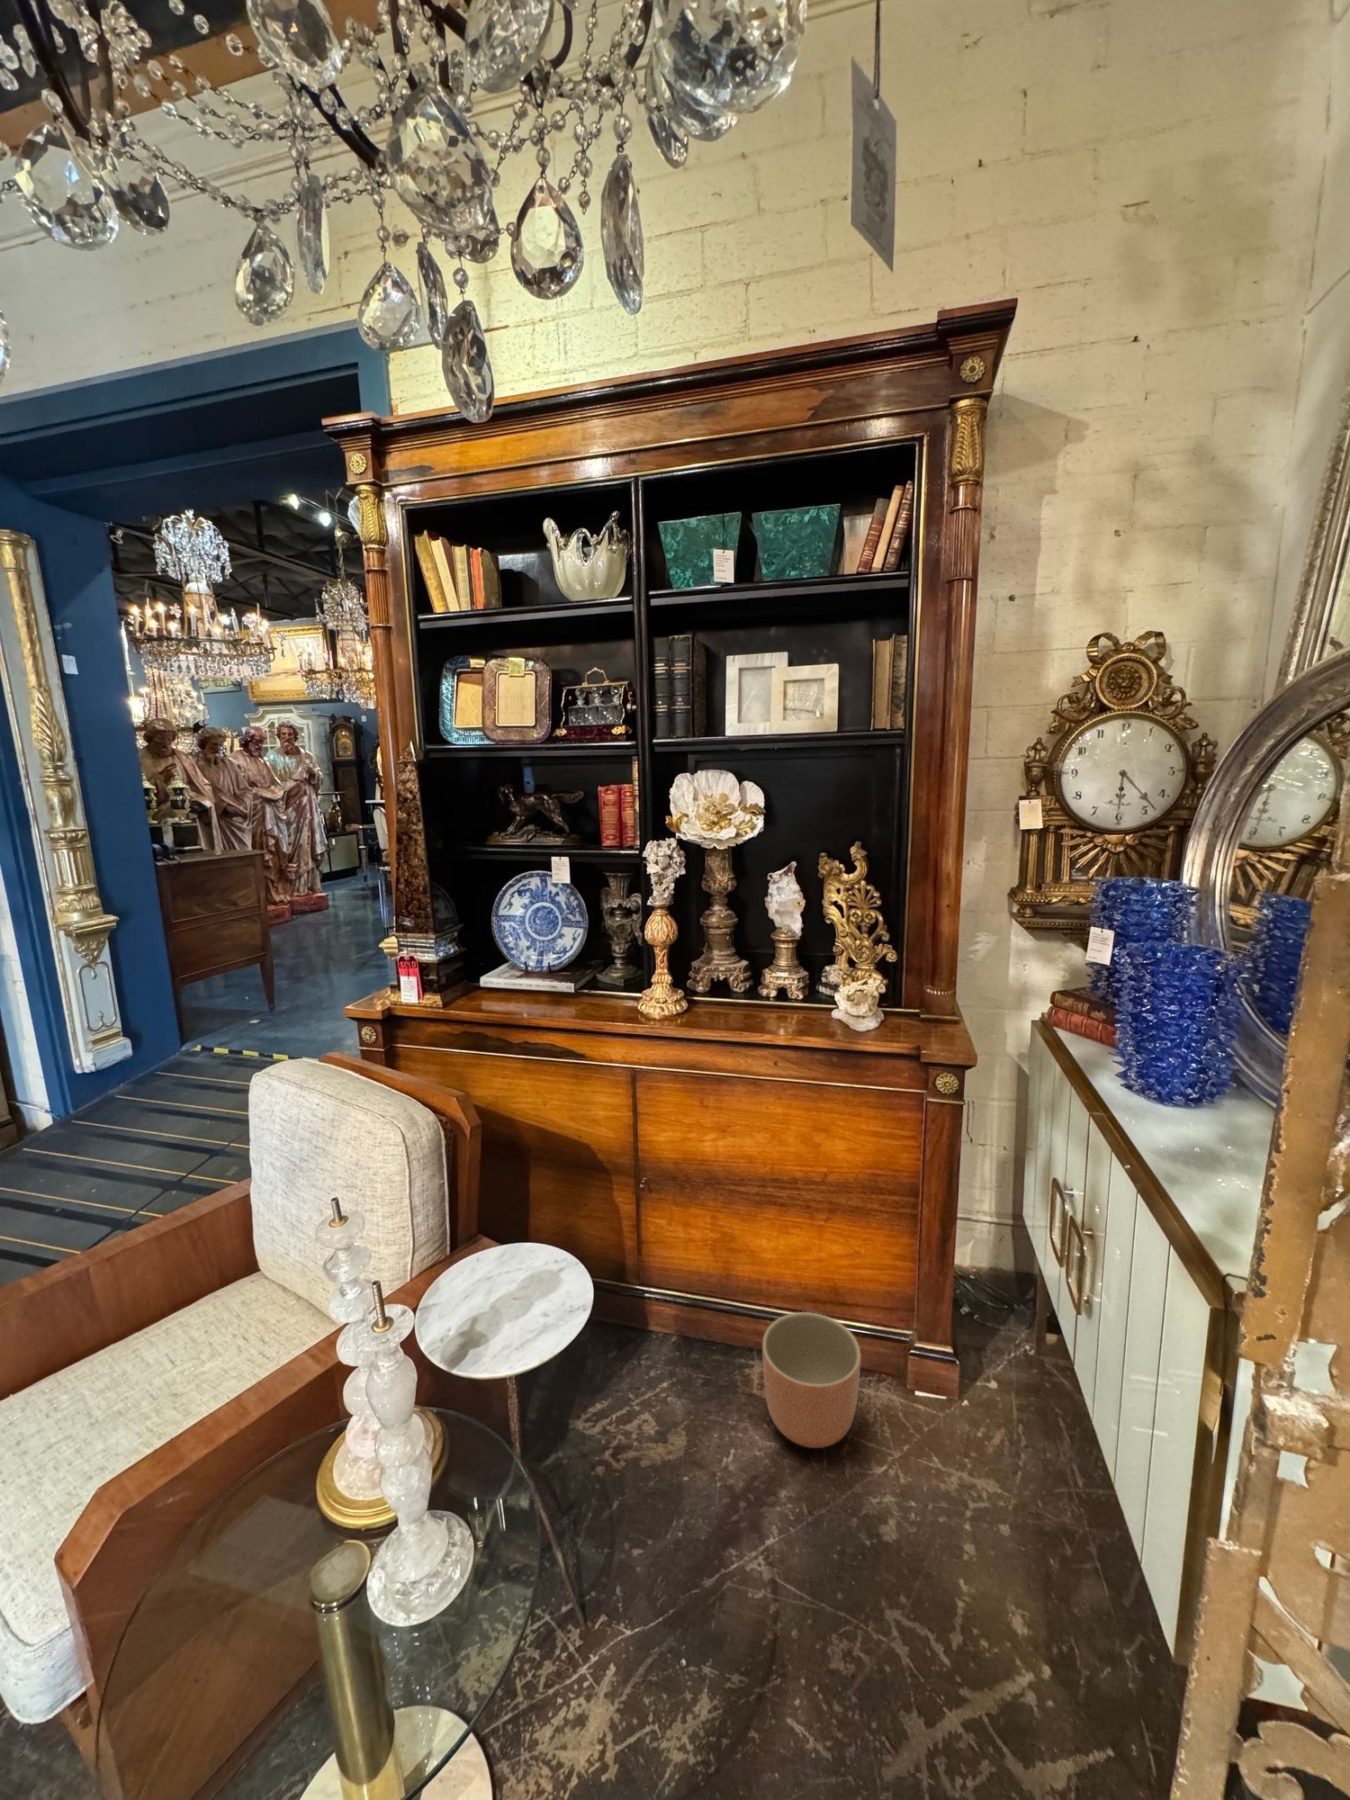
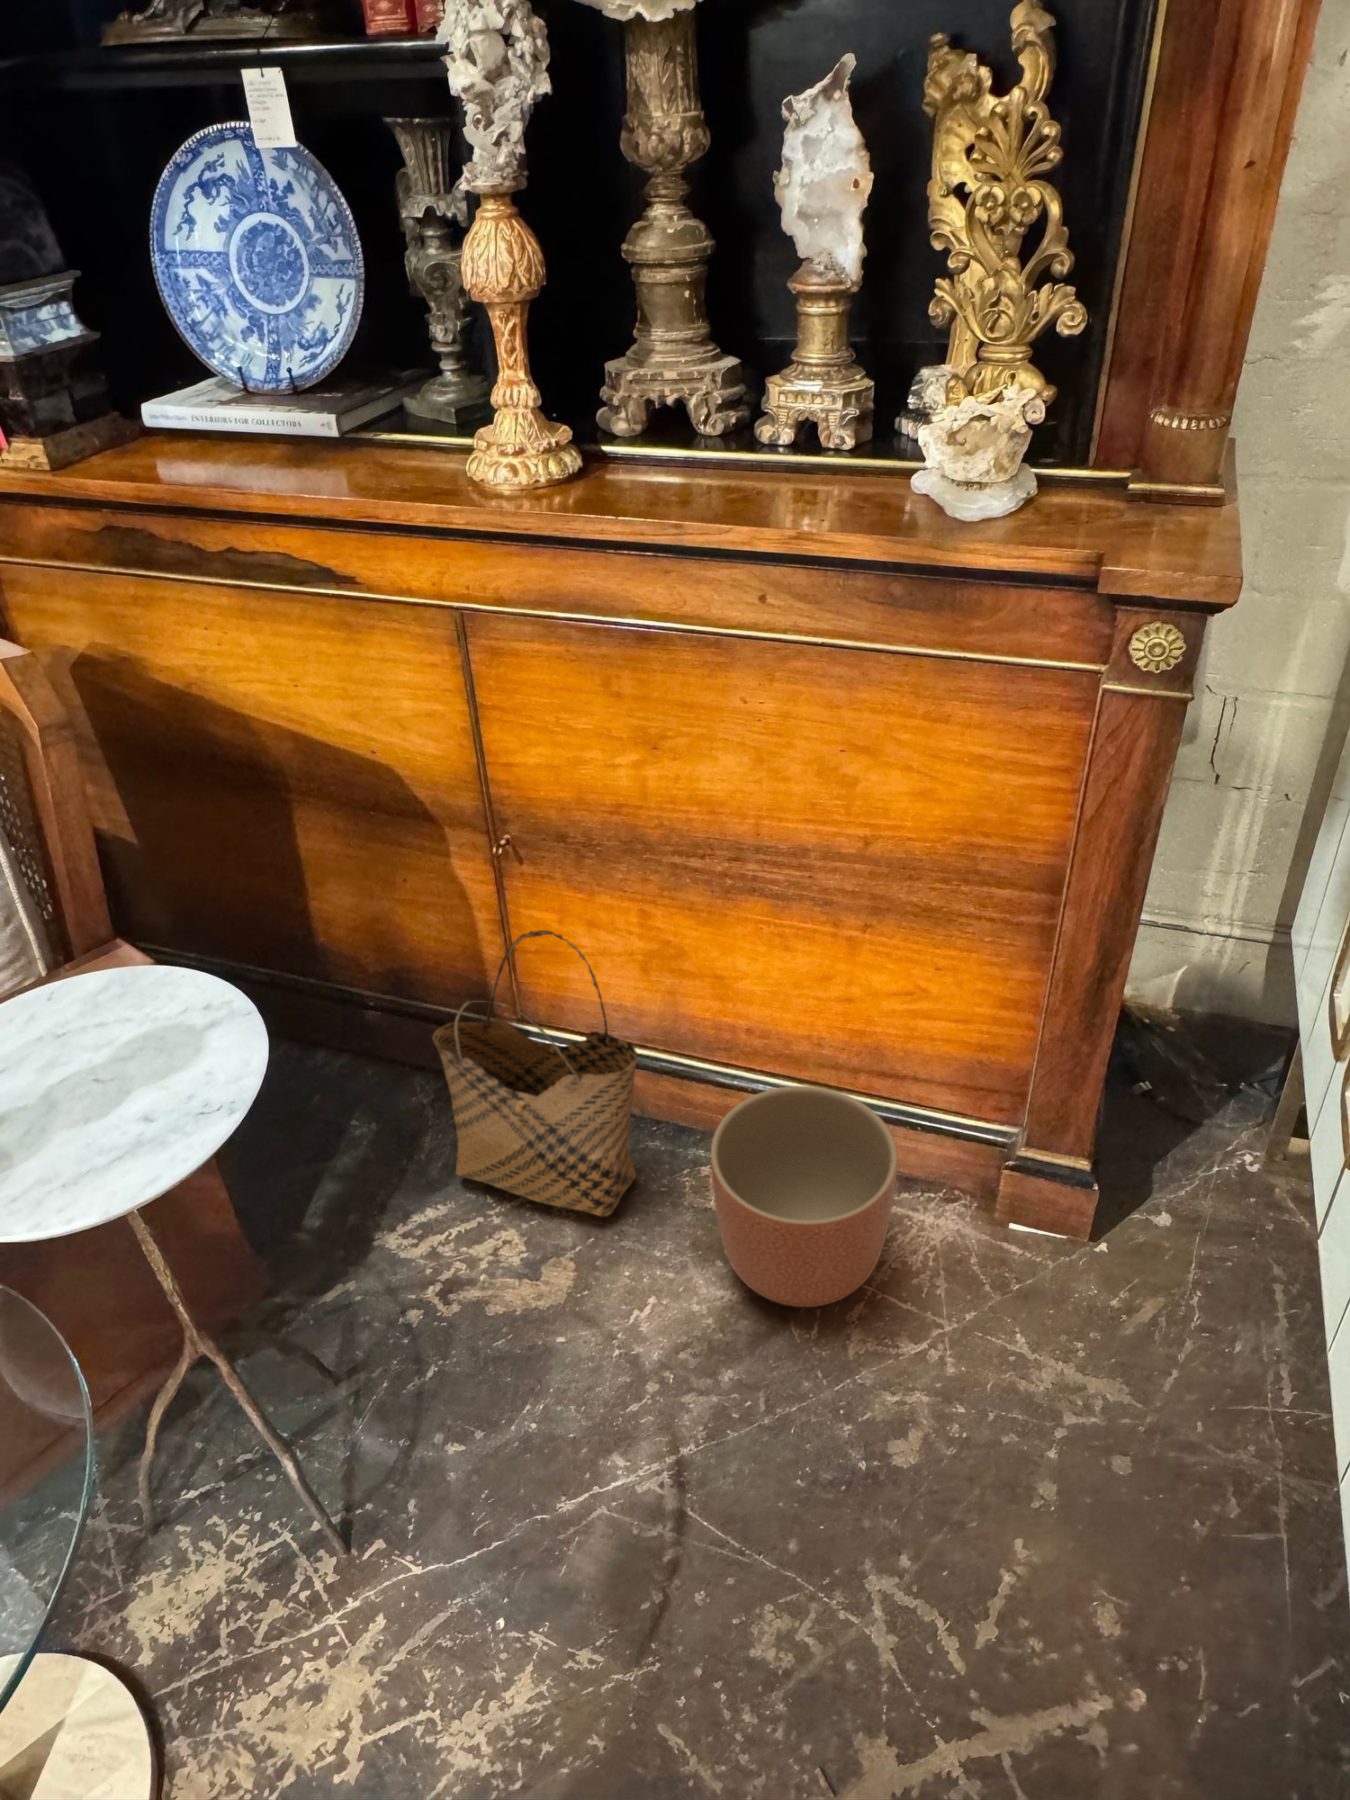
woven basket: none [606,1229,717,1402] -> present [433,930,638,1216]

